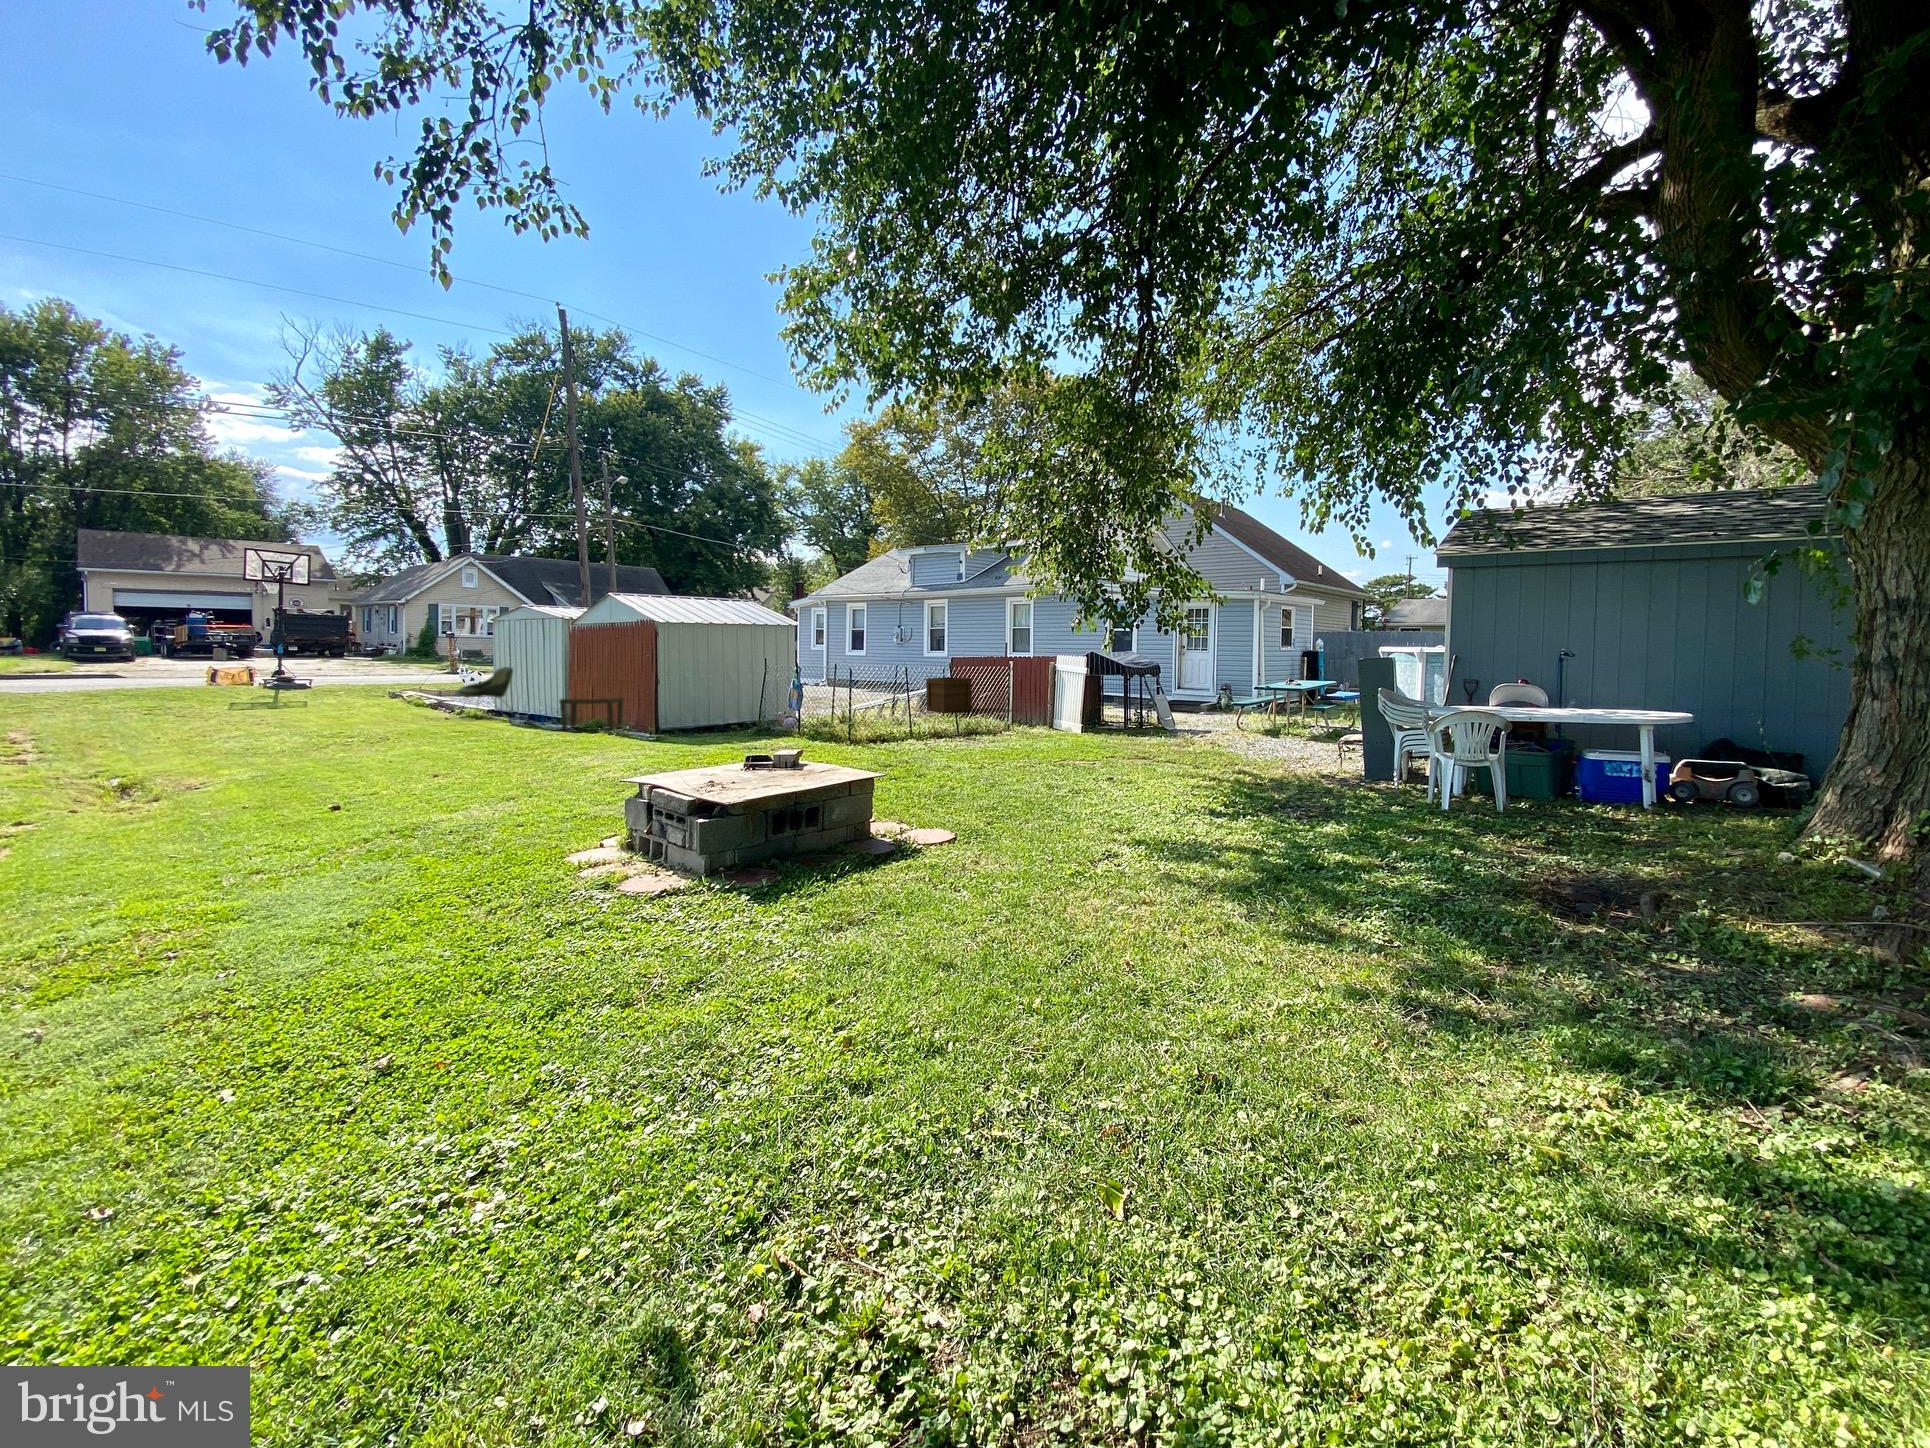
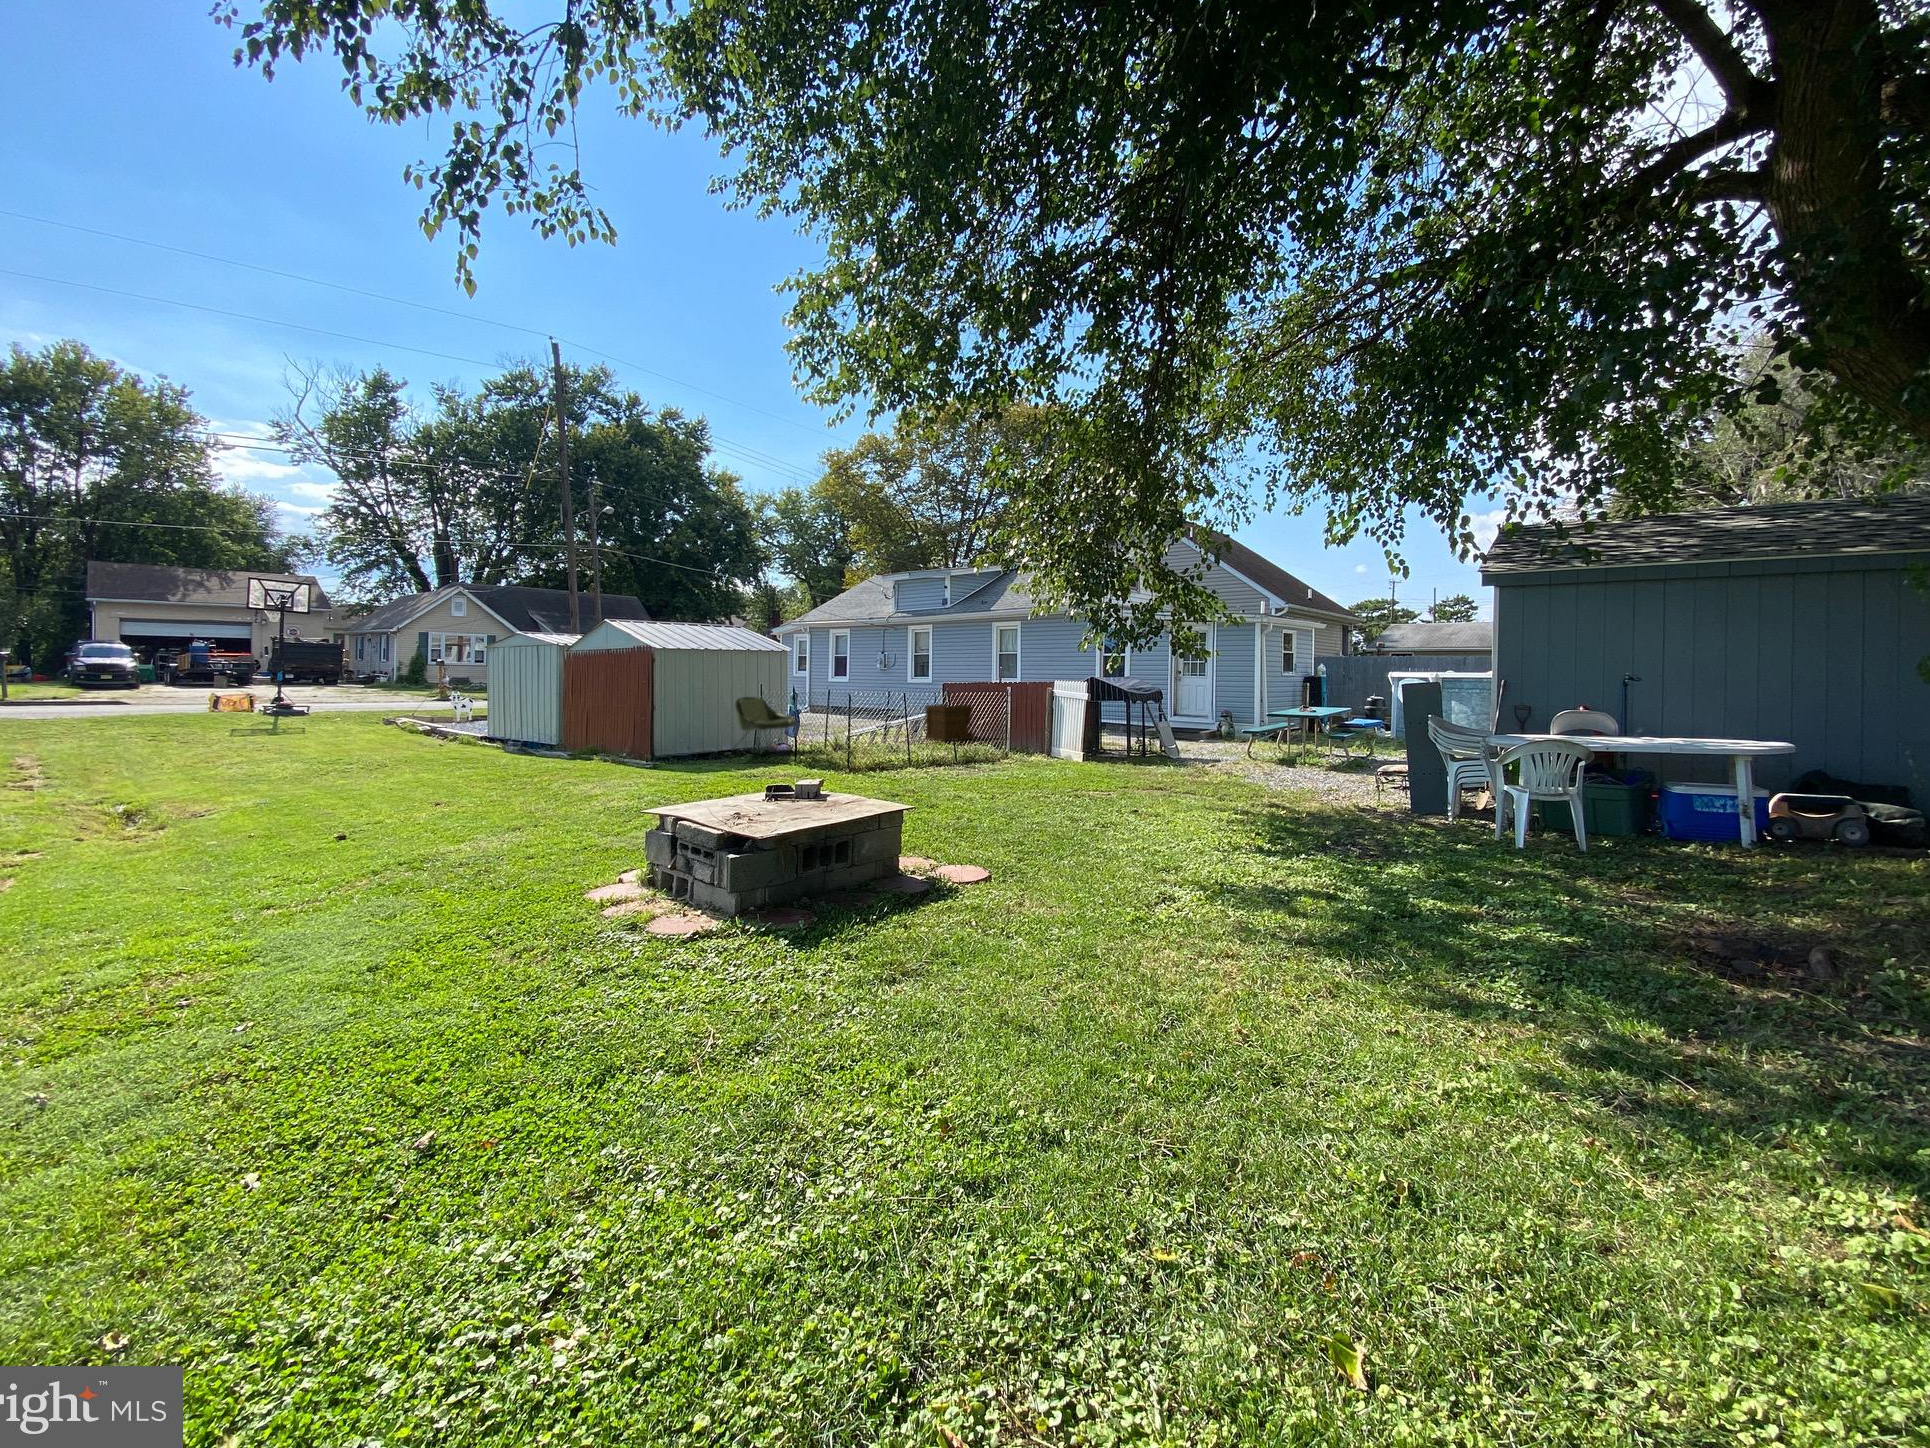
lounge chair: present [455,667,513,718] -> present [735,697,795,753]
bench: present [559,698,624,730] -> none [554,726,620,759]

